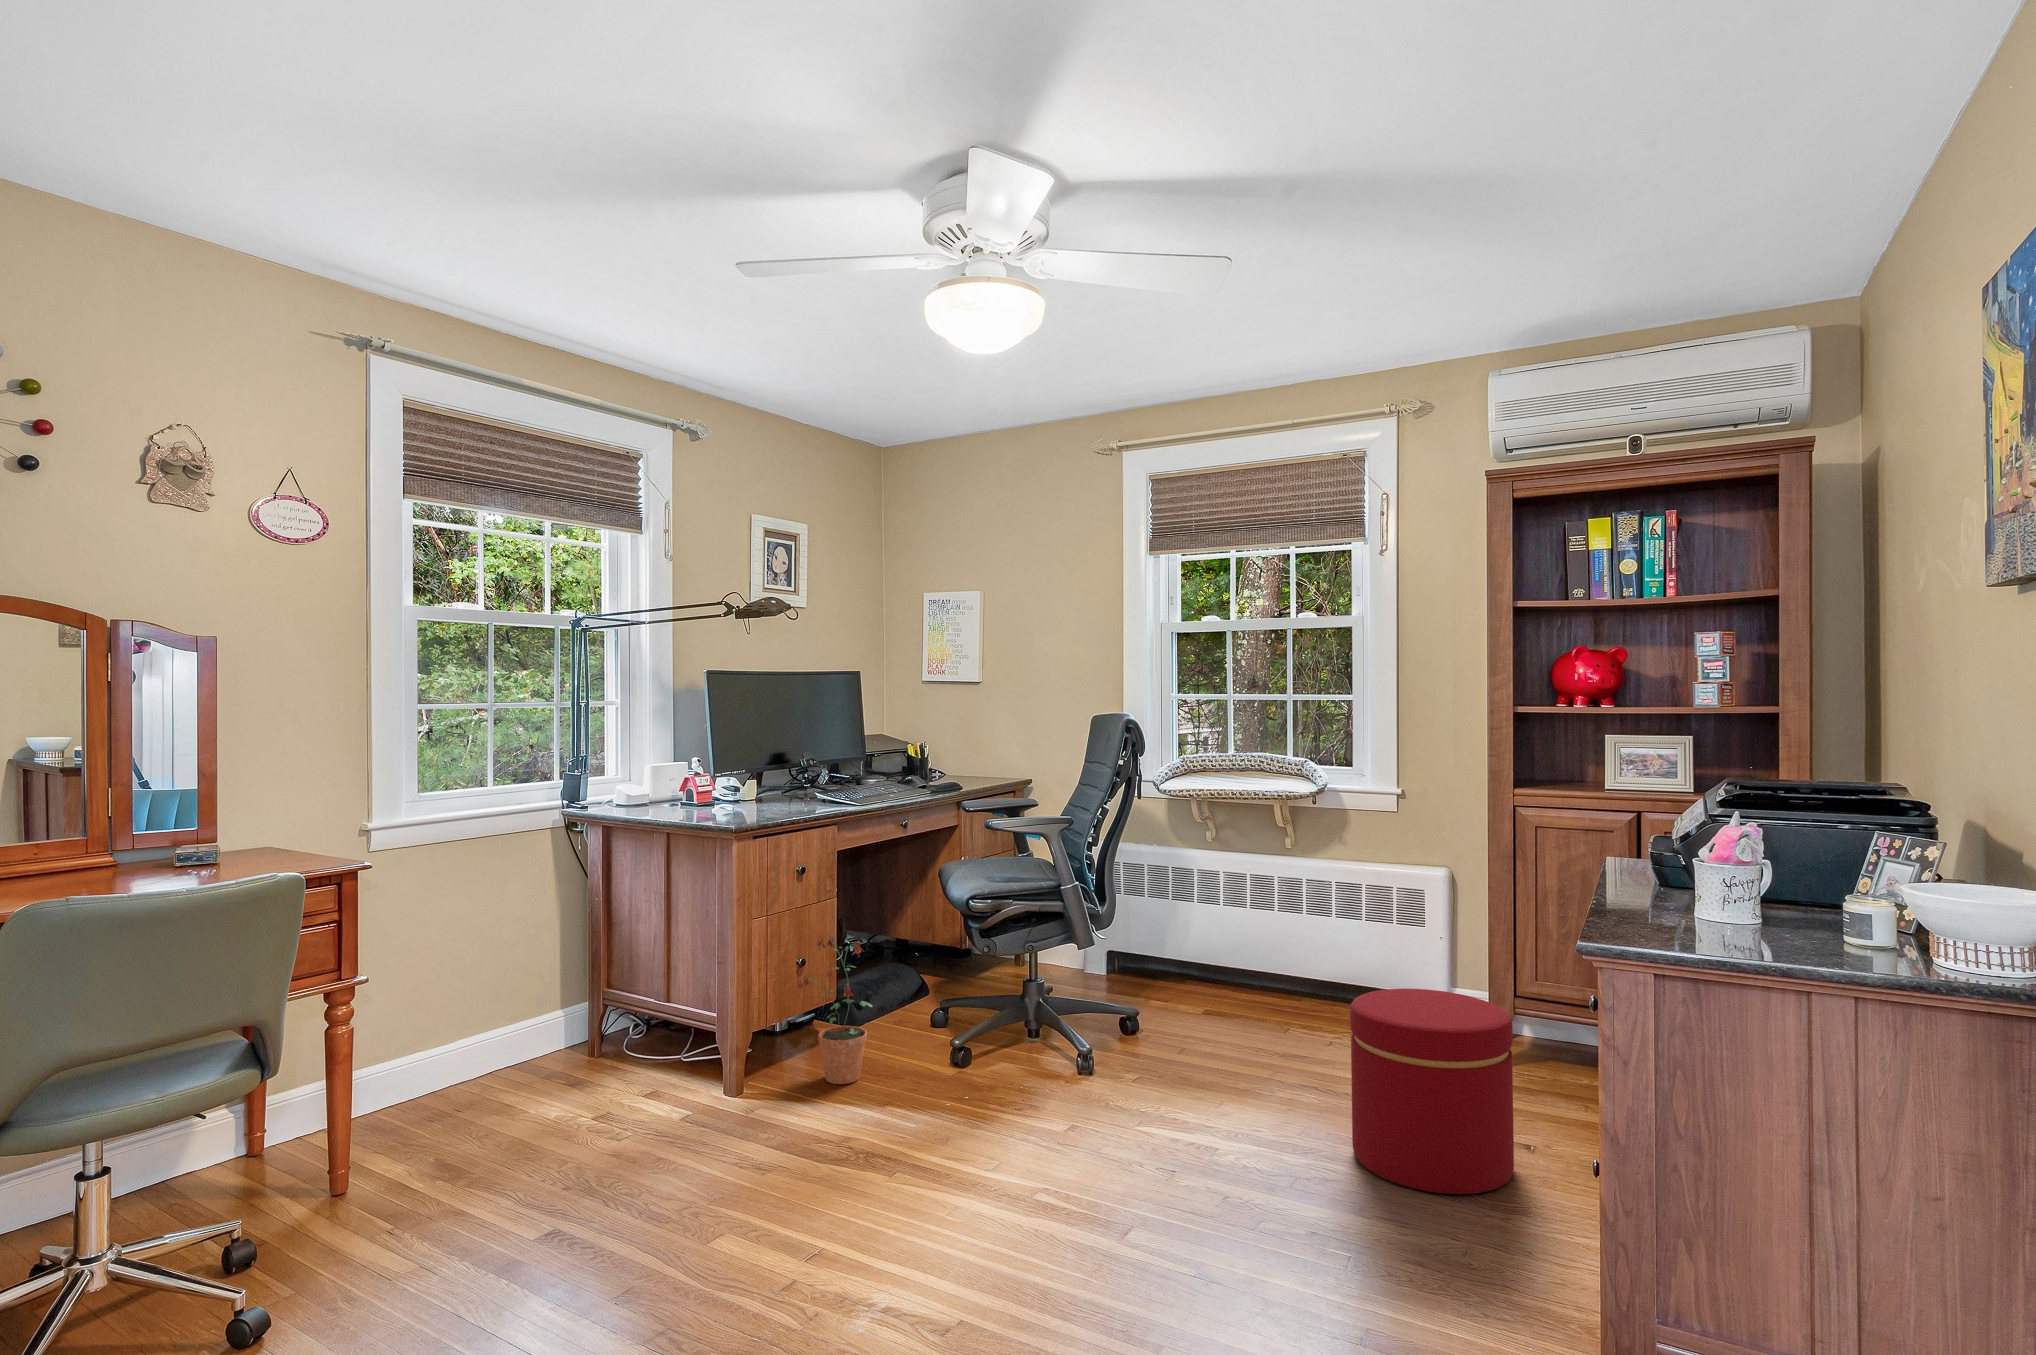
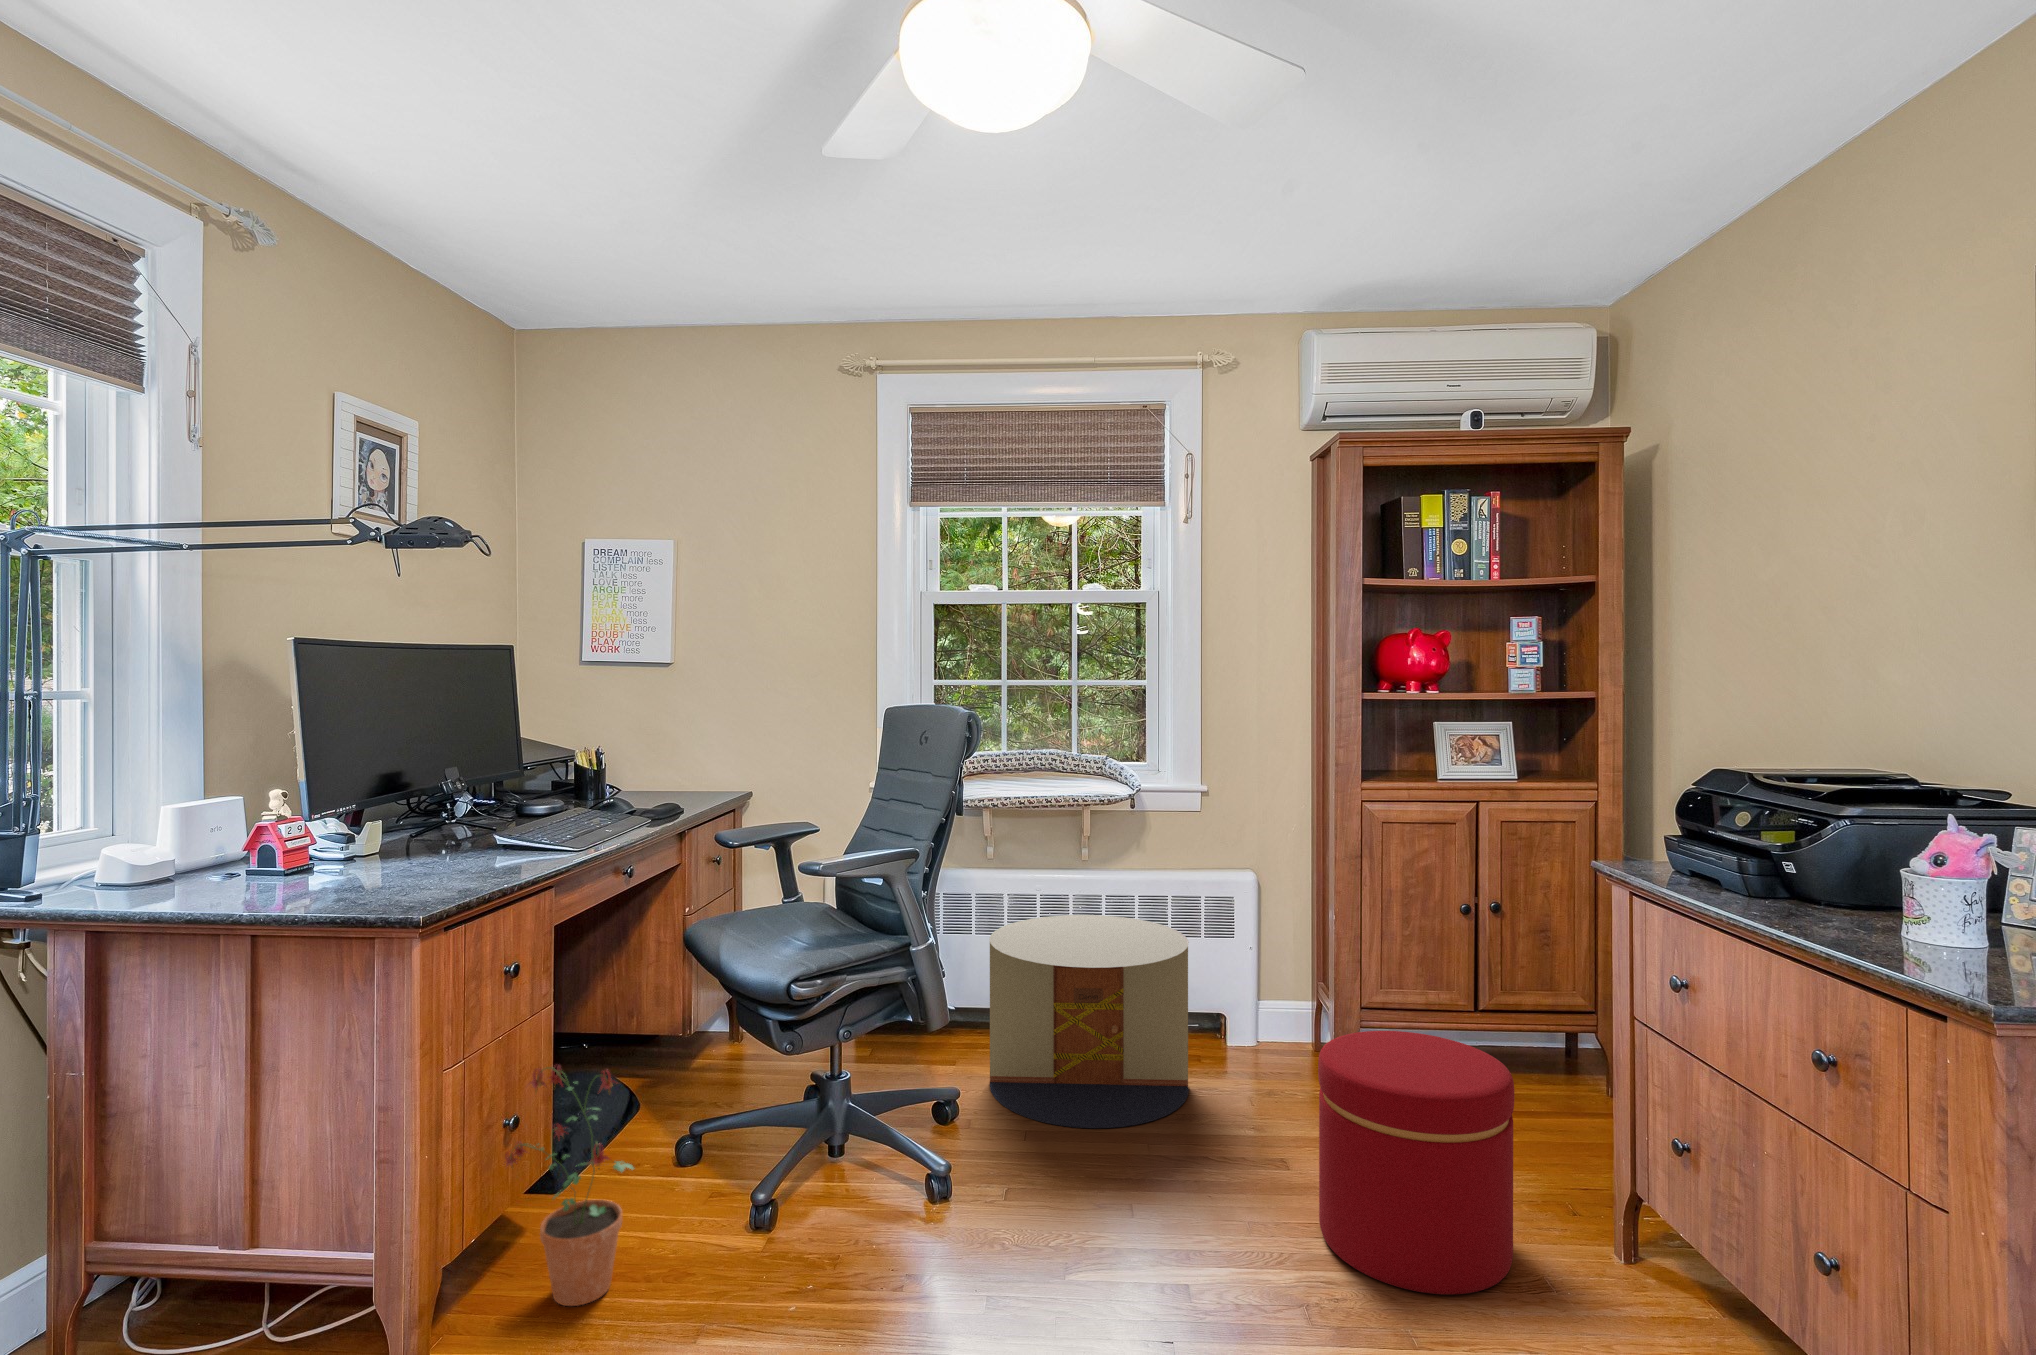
side table: none [1177,895,1349,1062] -> present [990,915,1189,1128]

